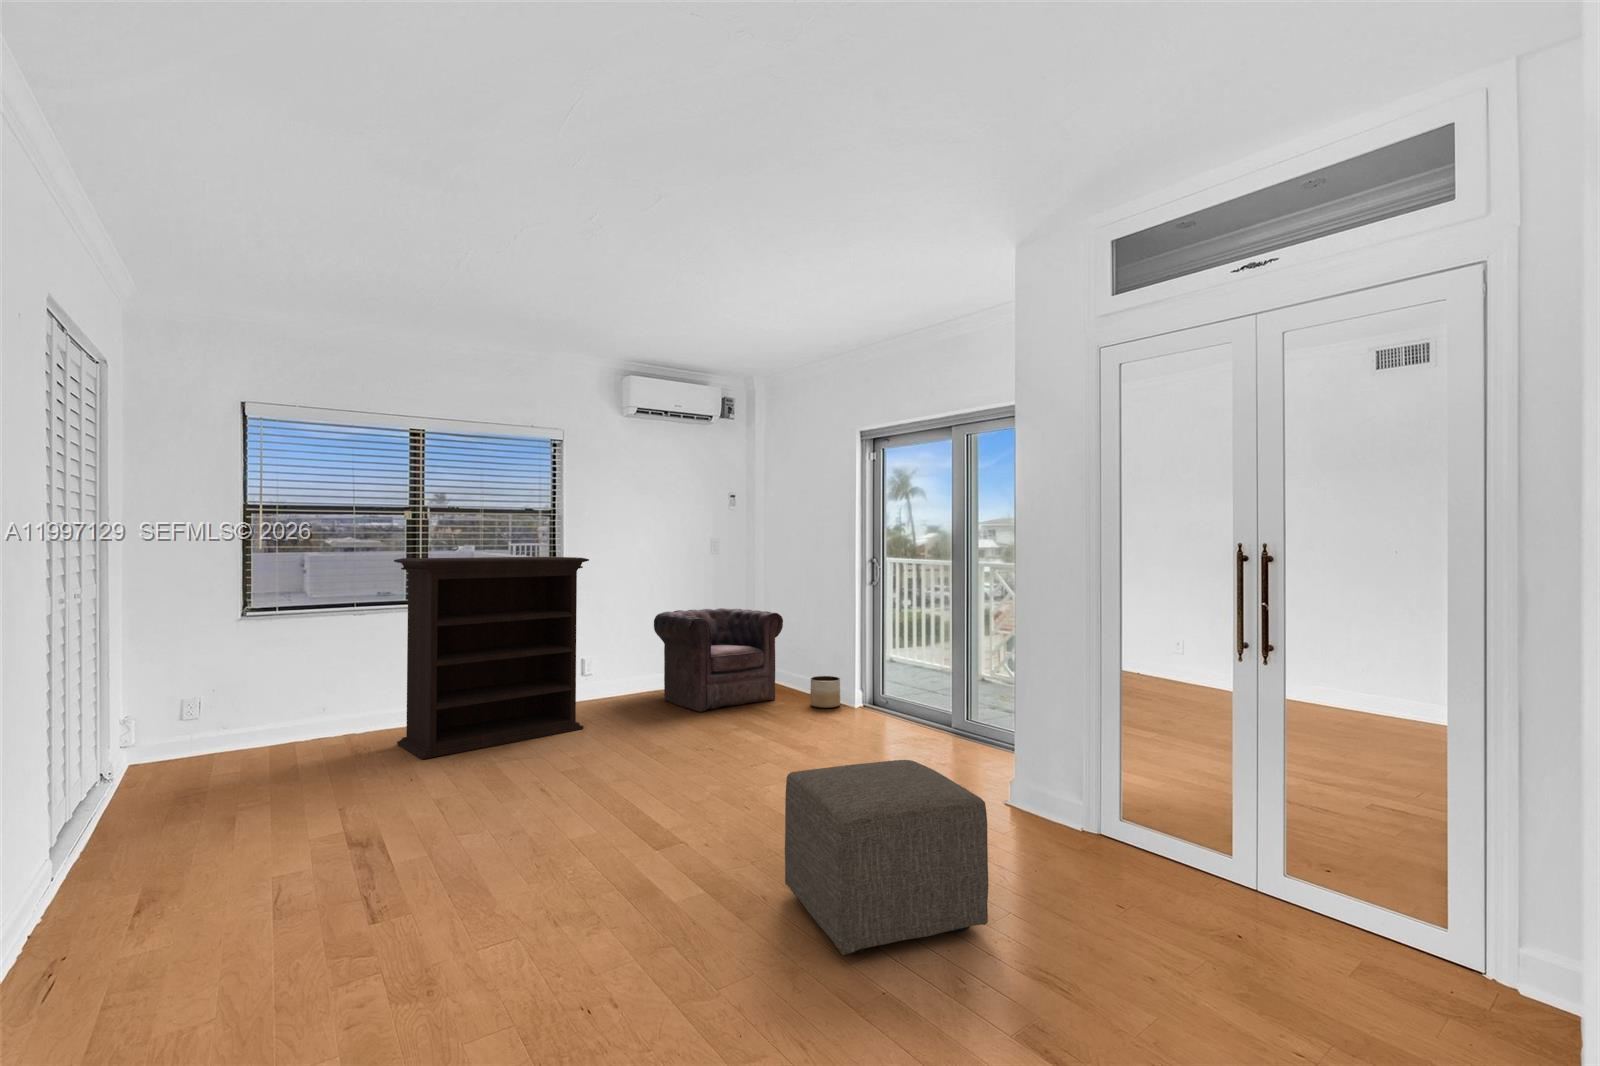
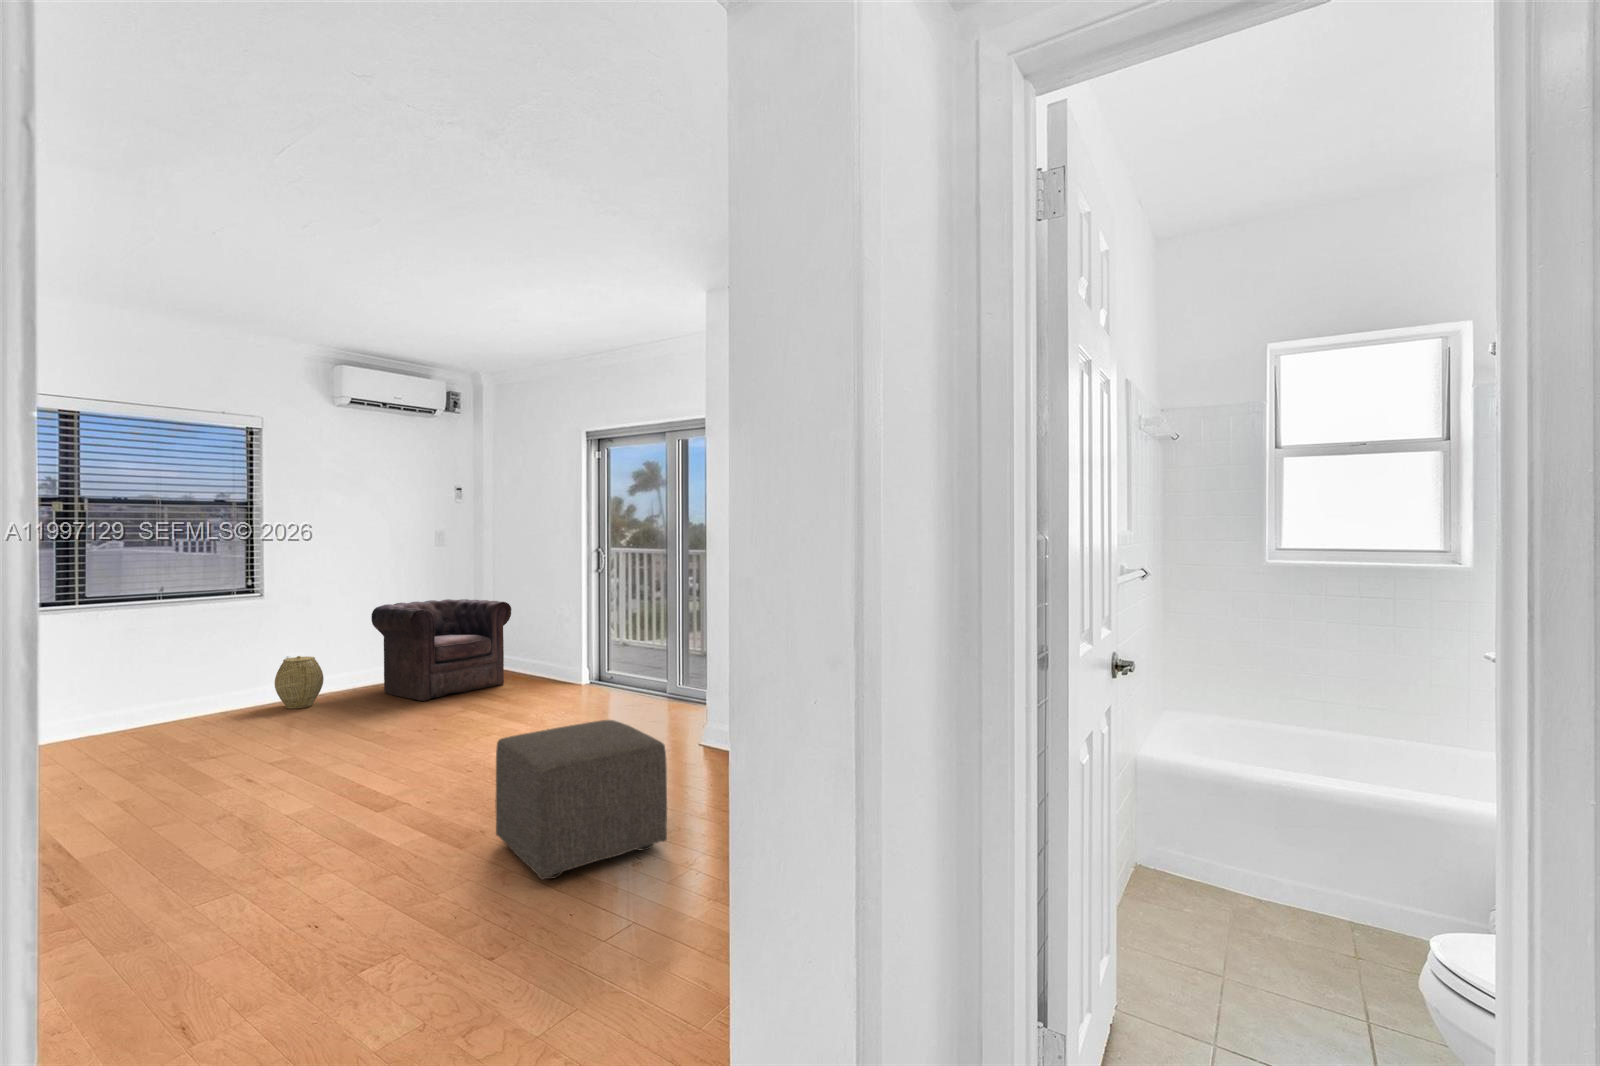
bookshelf: present [394,557,589,759] -> none [41,552,294,773]
woven basket: none [572,659,612,710] -> present [275,656,324,708]
planter: present [810,676,840,708] -> none [539,659,568,689]

